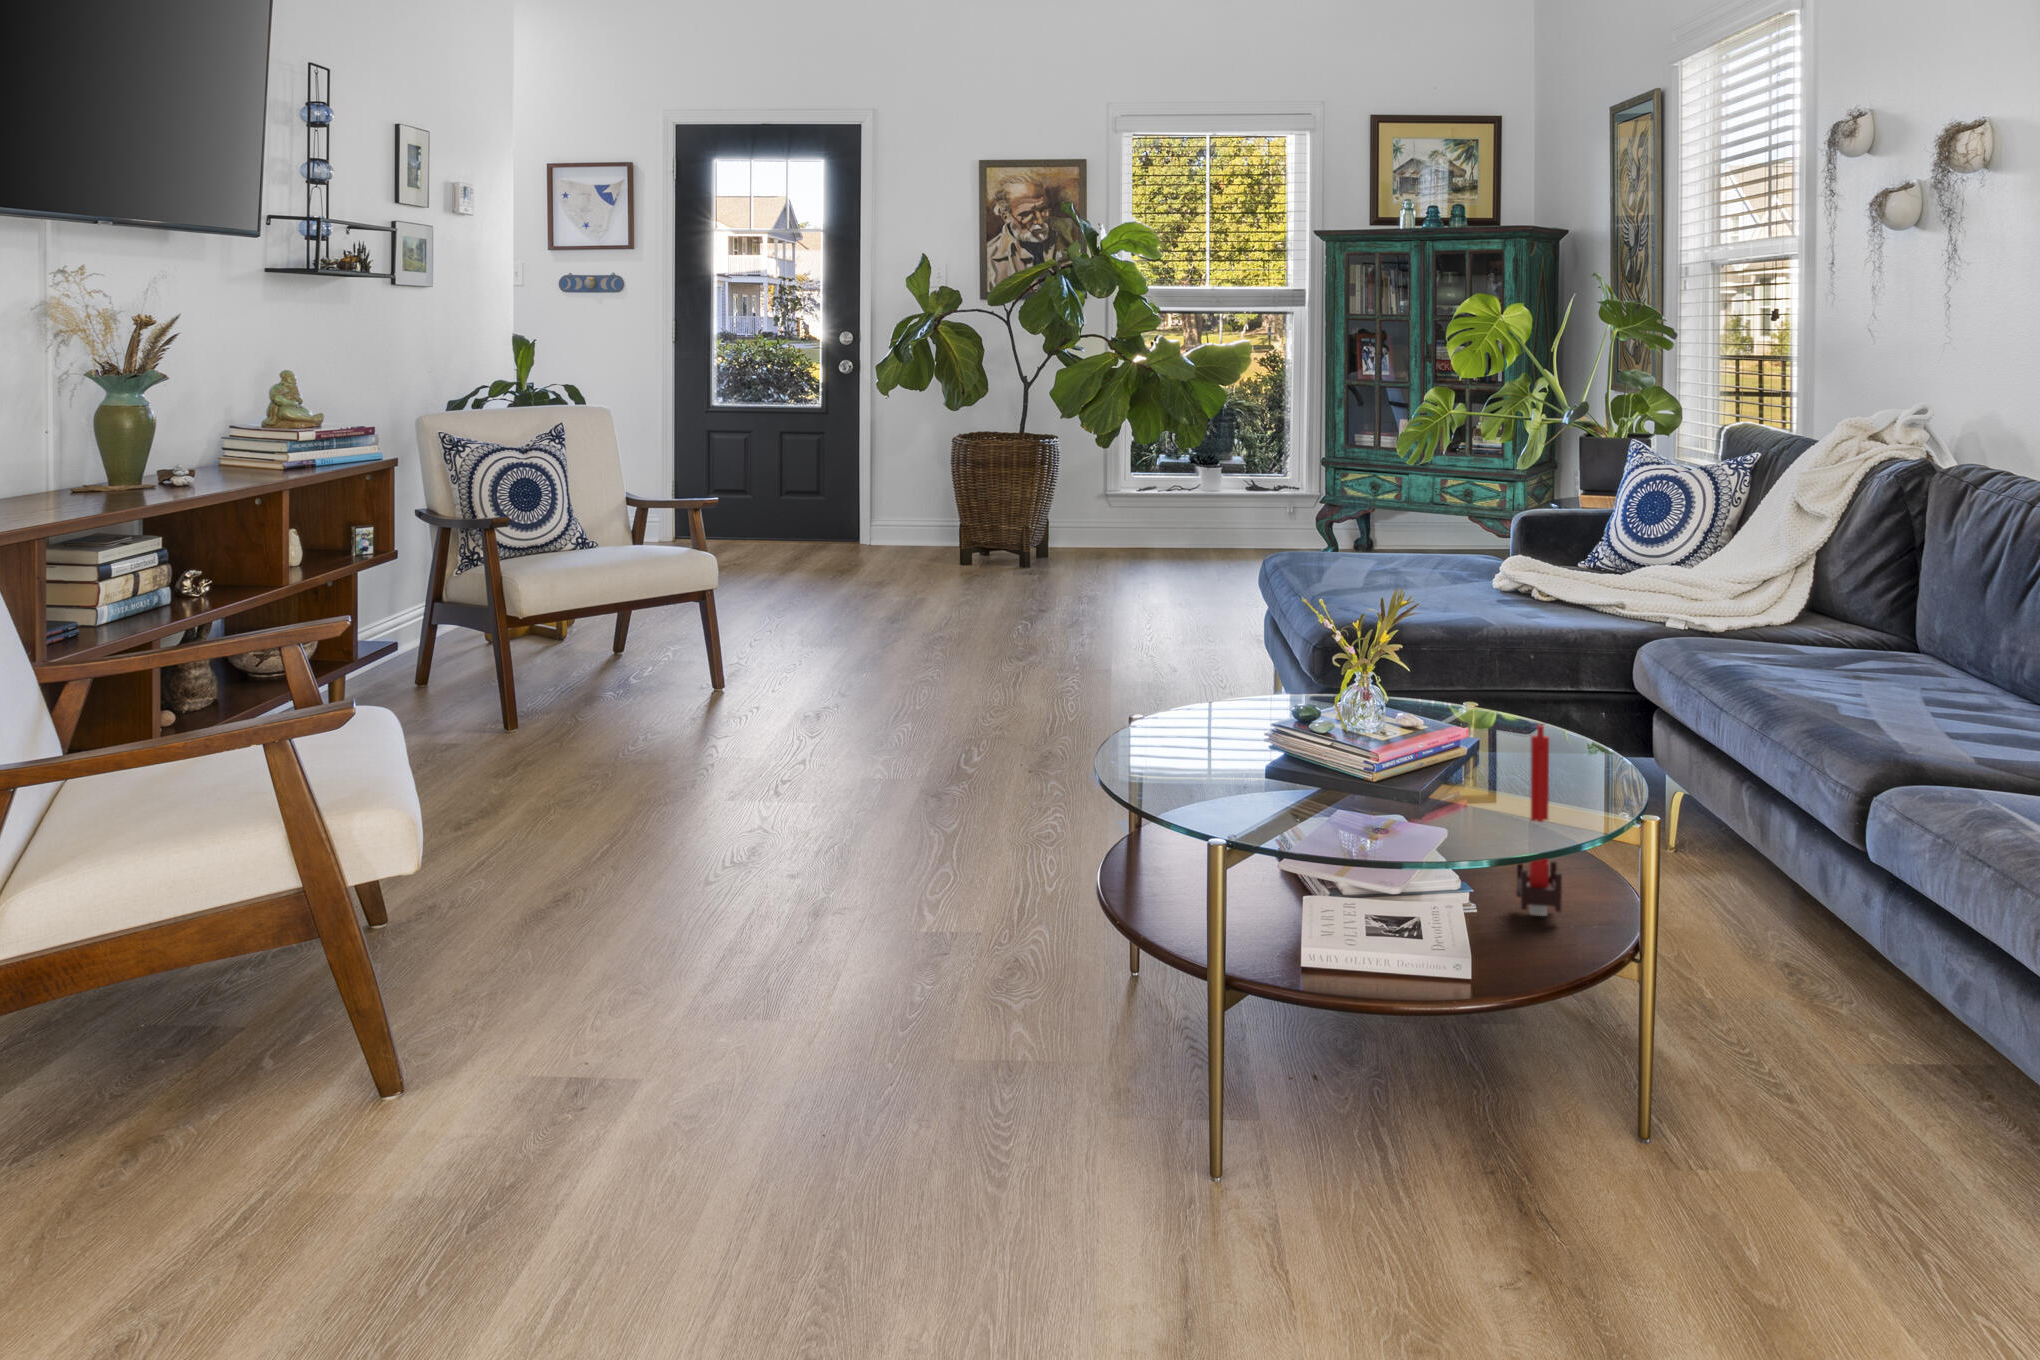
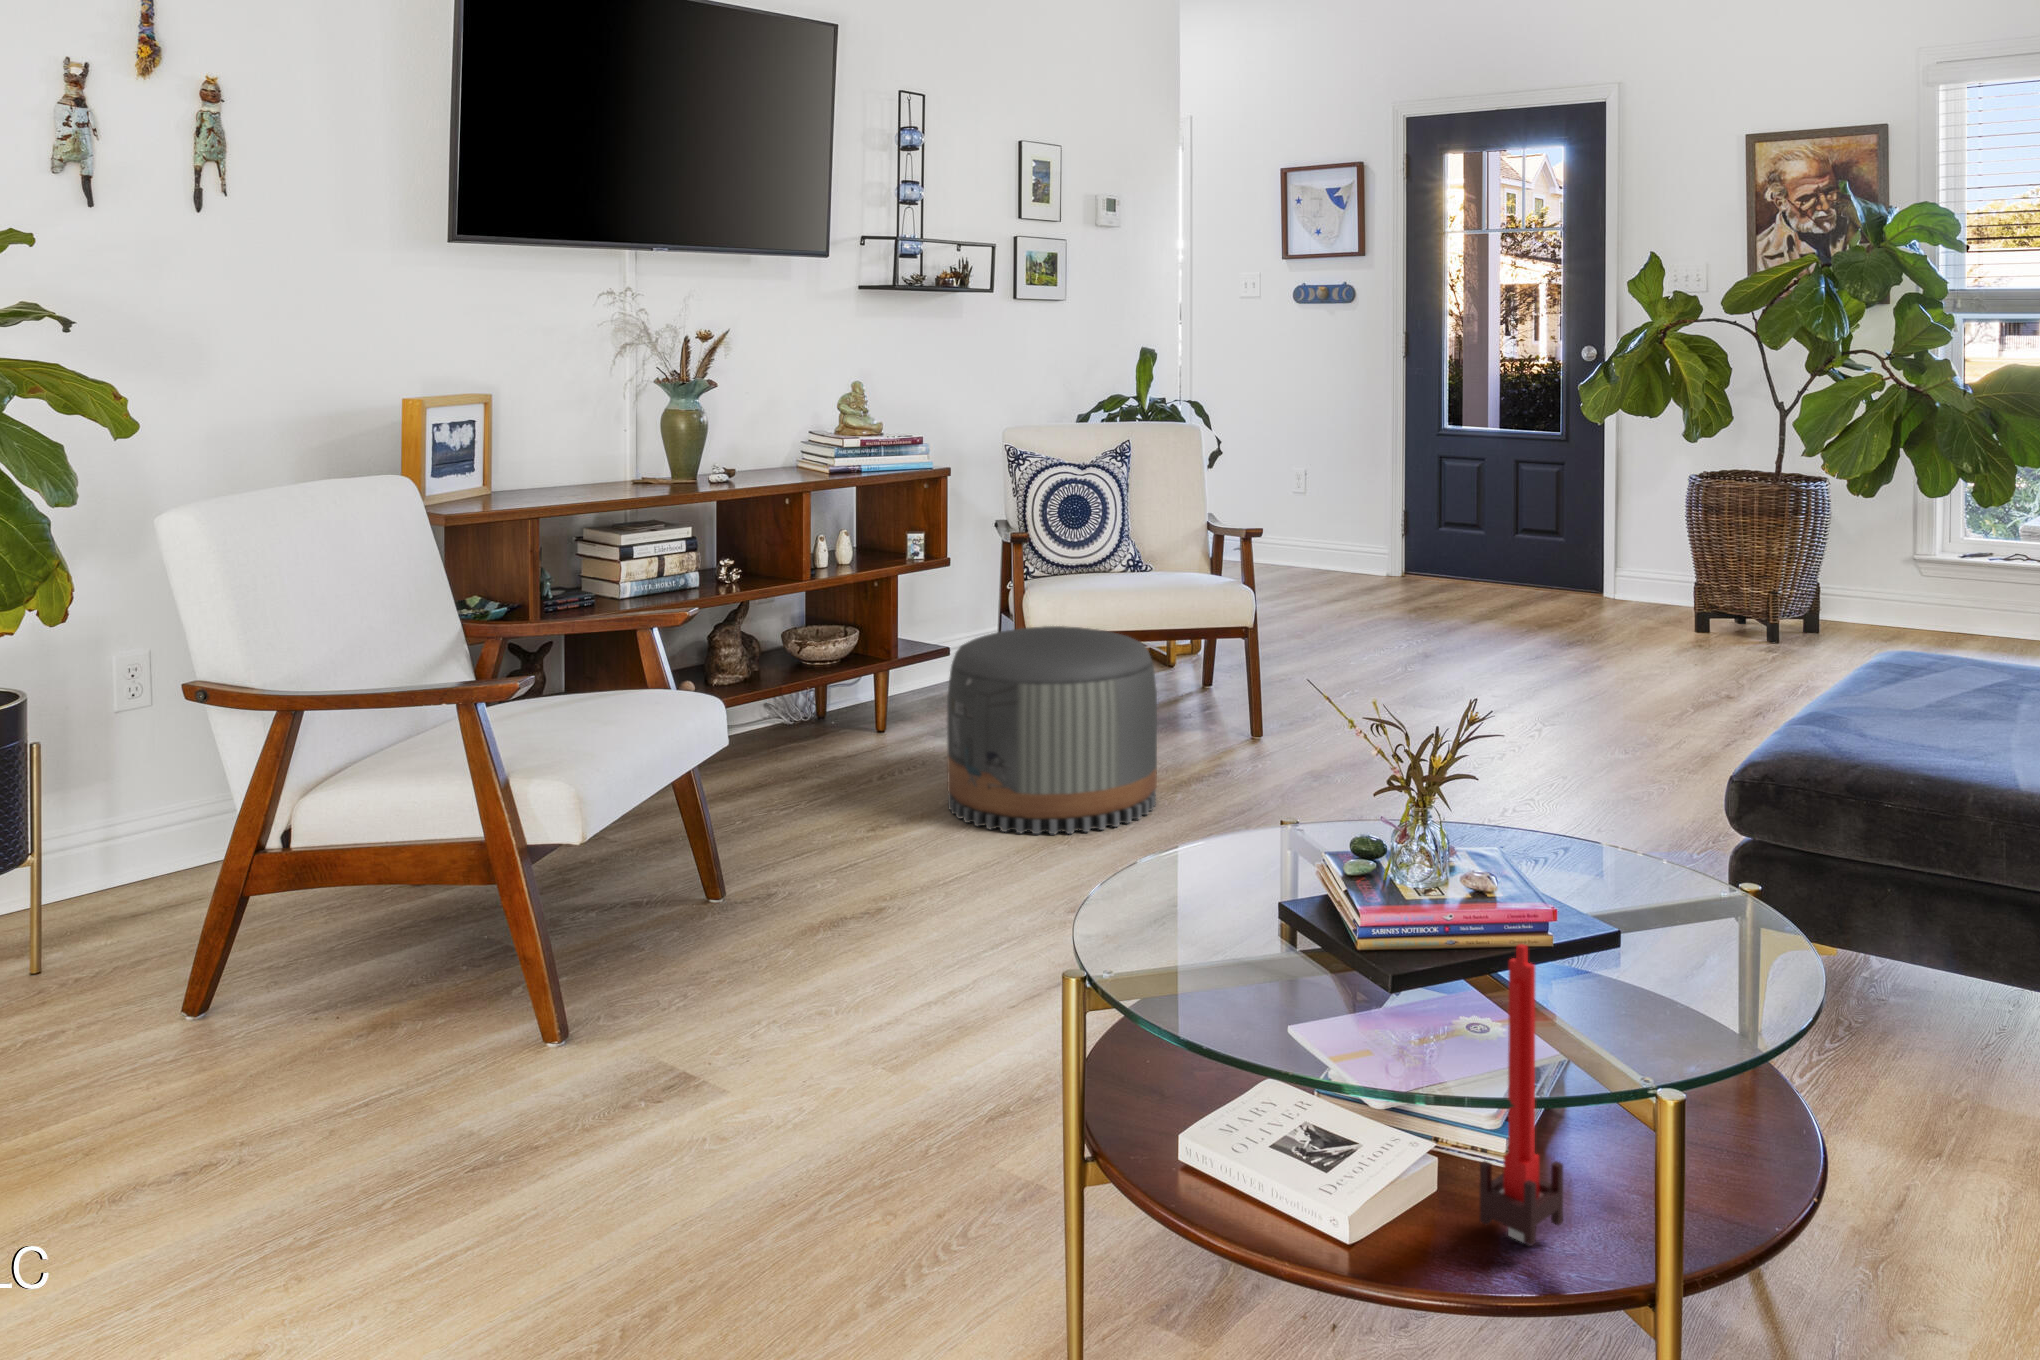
pouf: none [519,602,729,802] -> present [947,626,1157,834]

